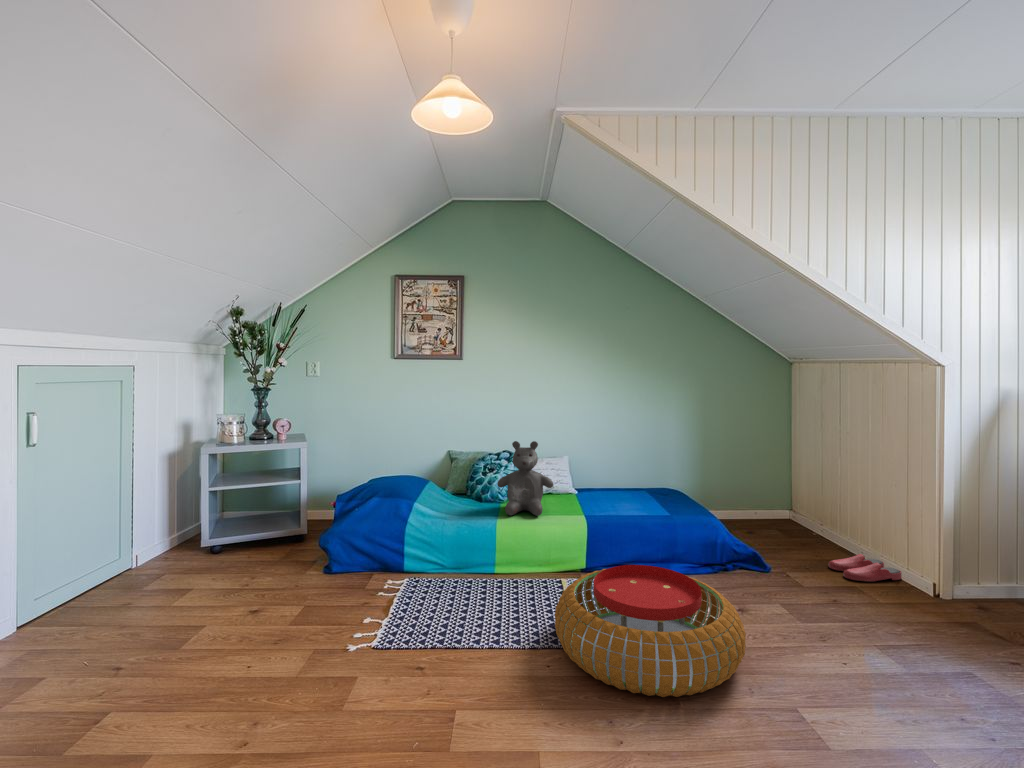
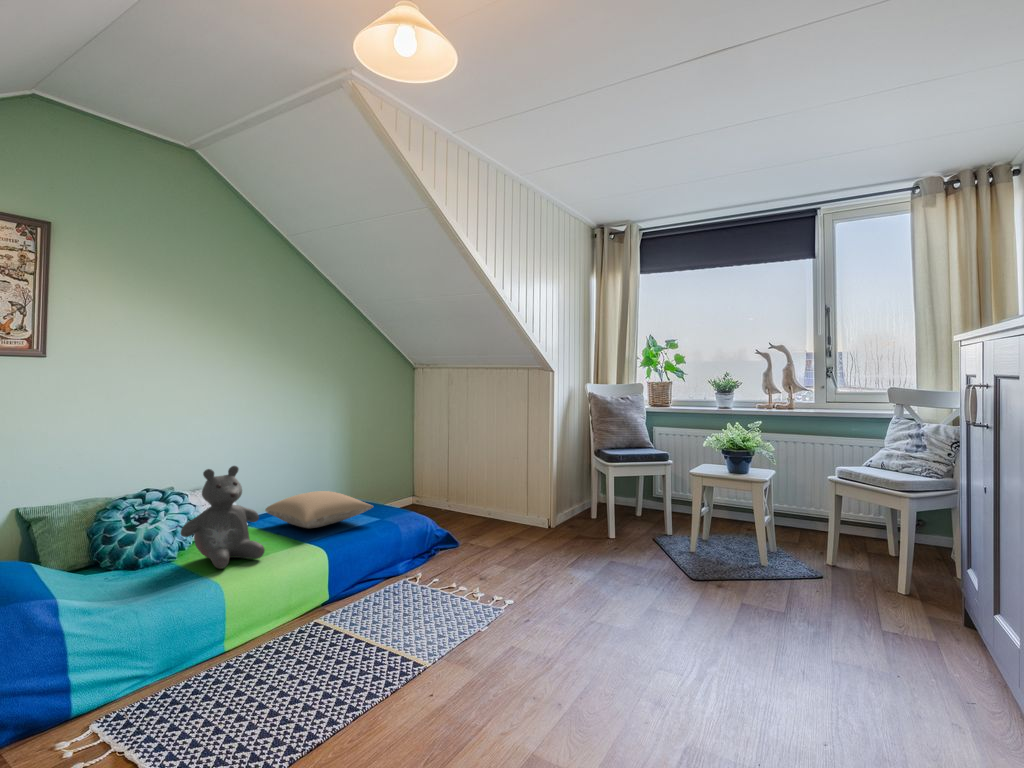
pillow: none [586,475,661,506] -> present [265,491,373,528]
slippers: present [829,554,902,581] -> none [487,516,528,535]
pouf: present [555,565,746,697] -> none [389,557,564,675]

